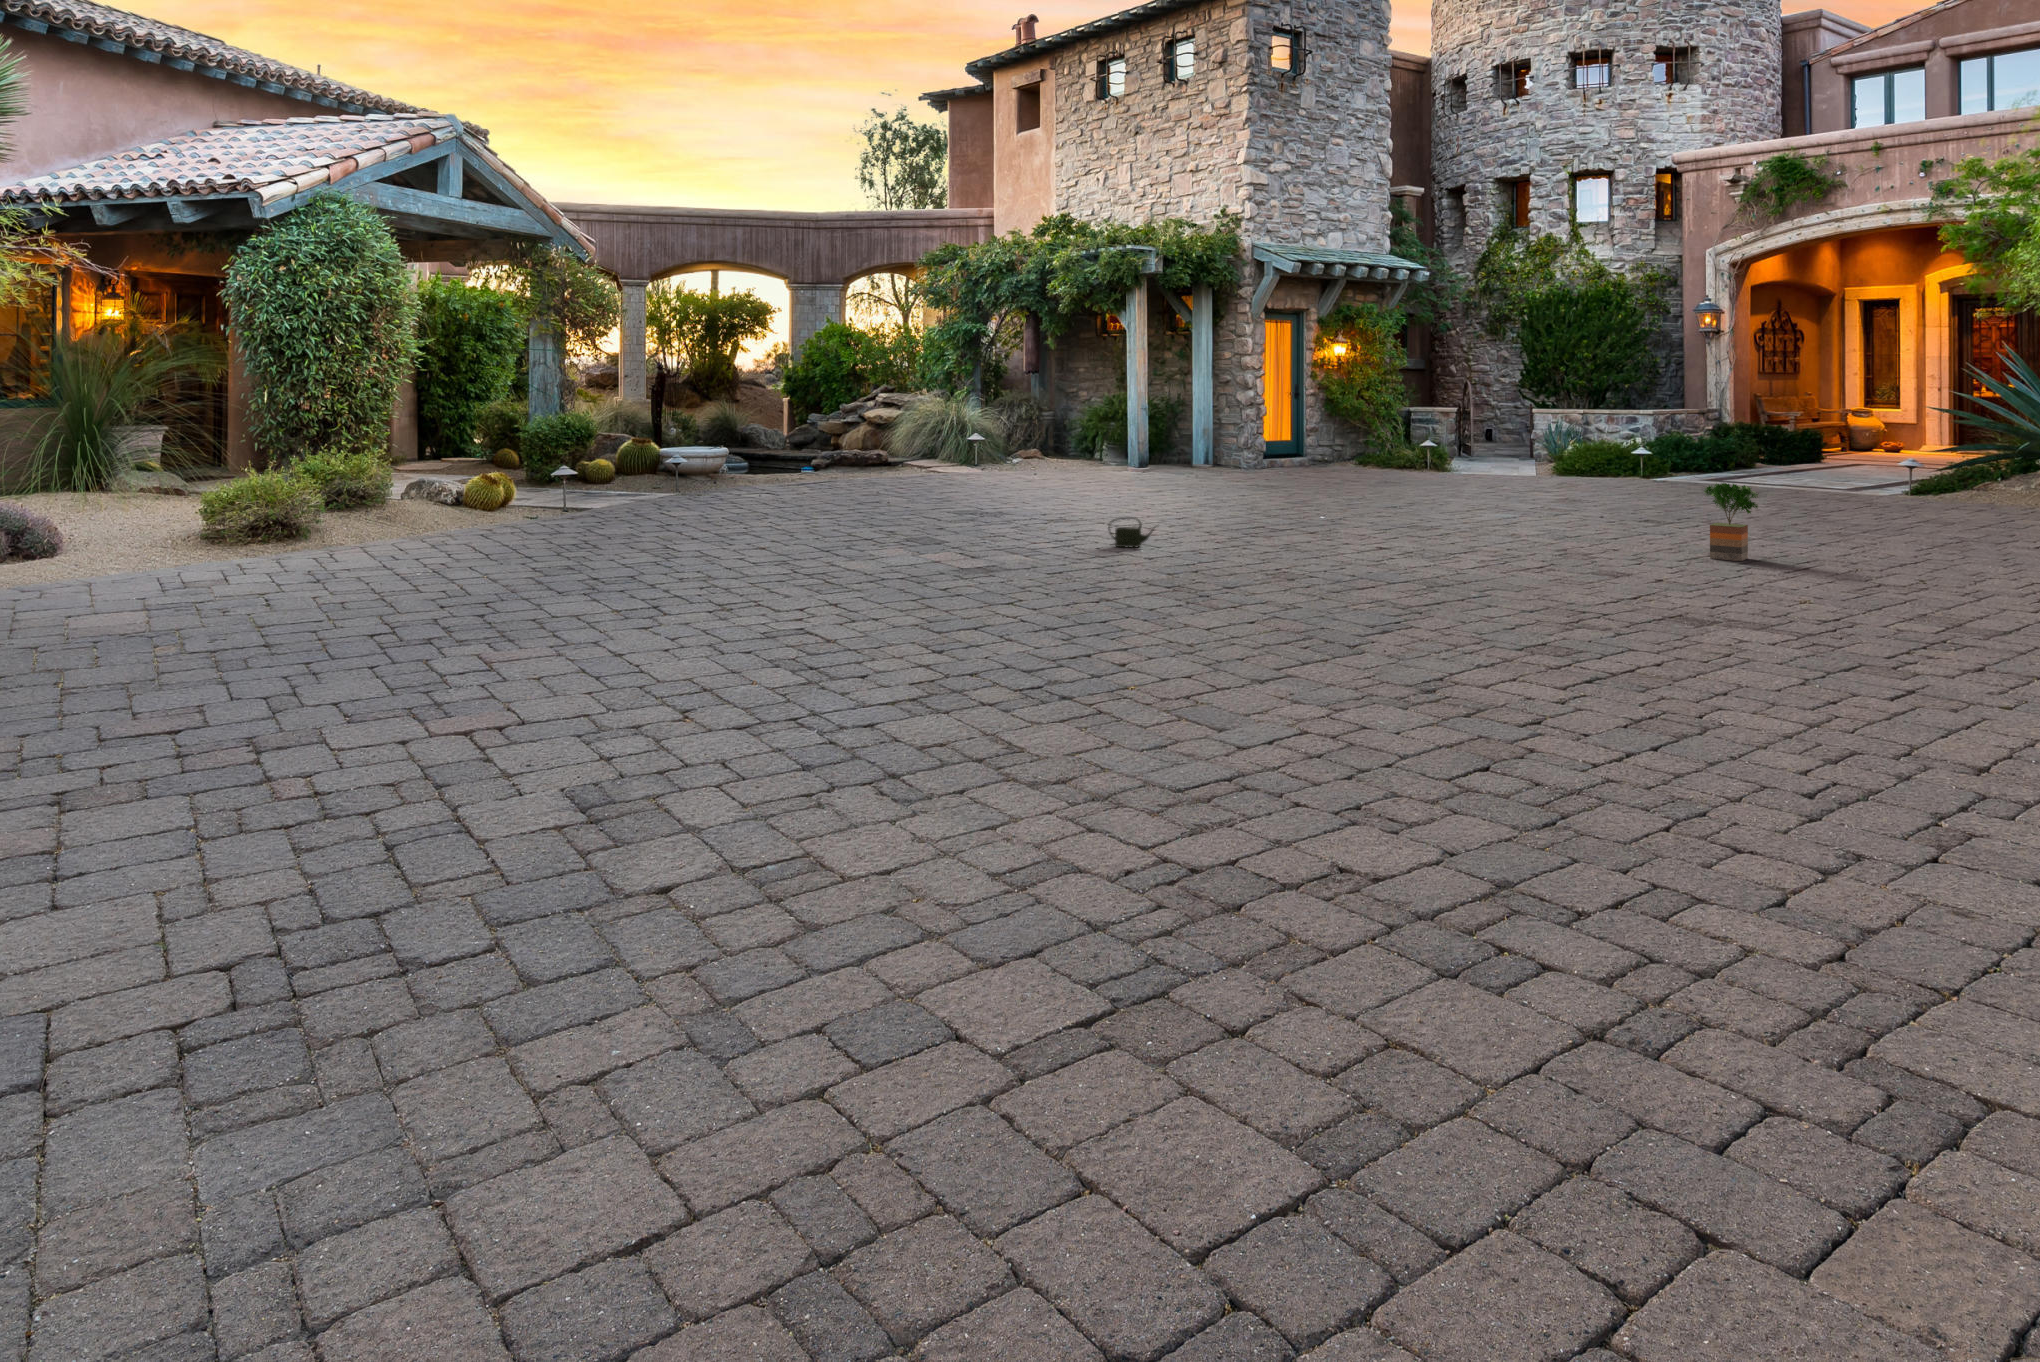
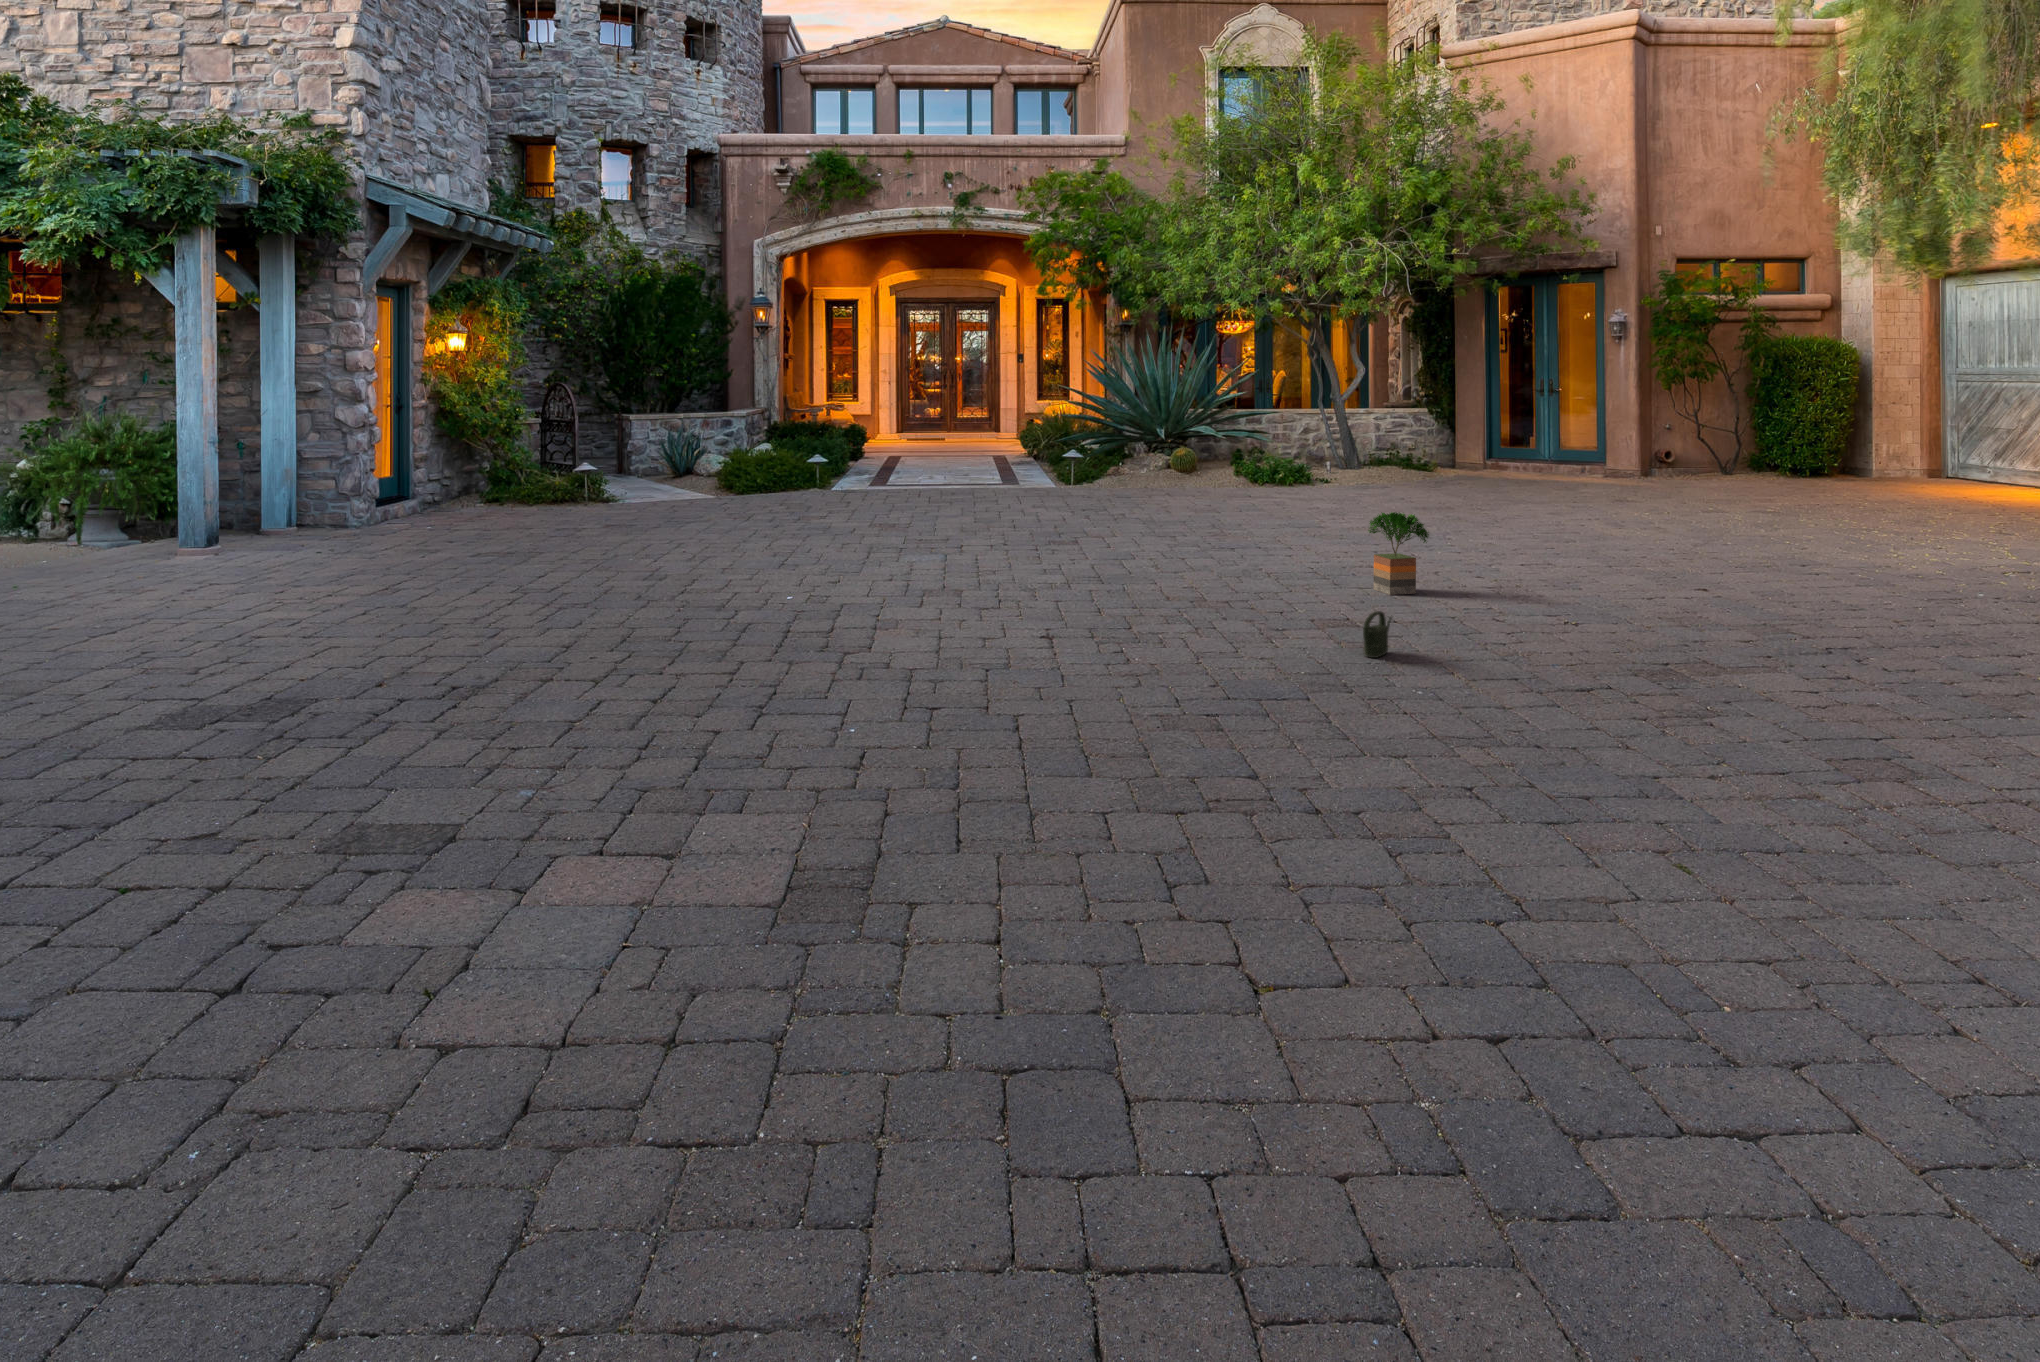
watering can: present [1108,517,1155,548] -> present [1363,611,1392,658]

